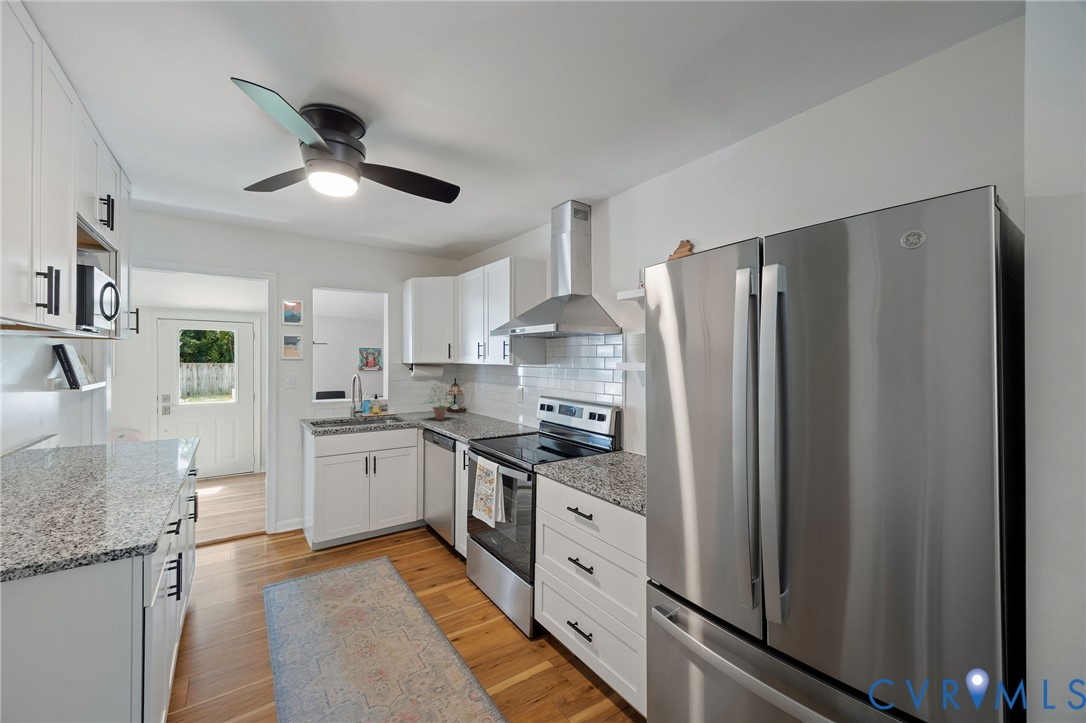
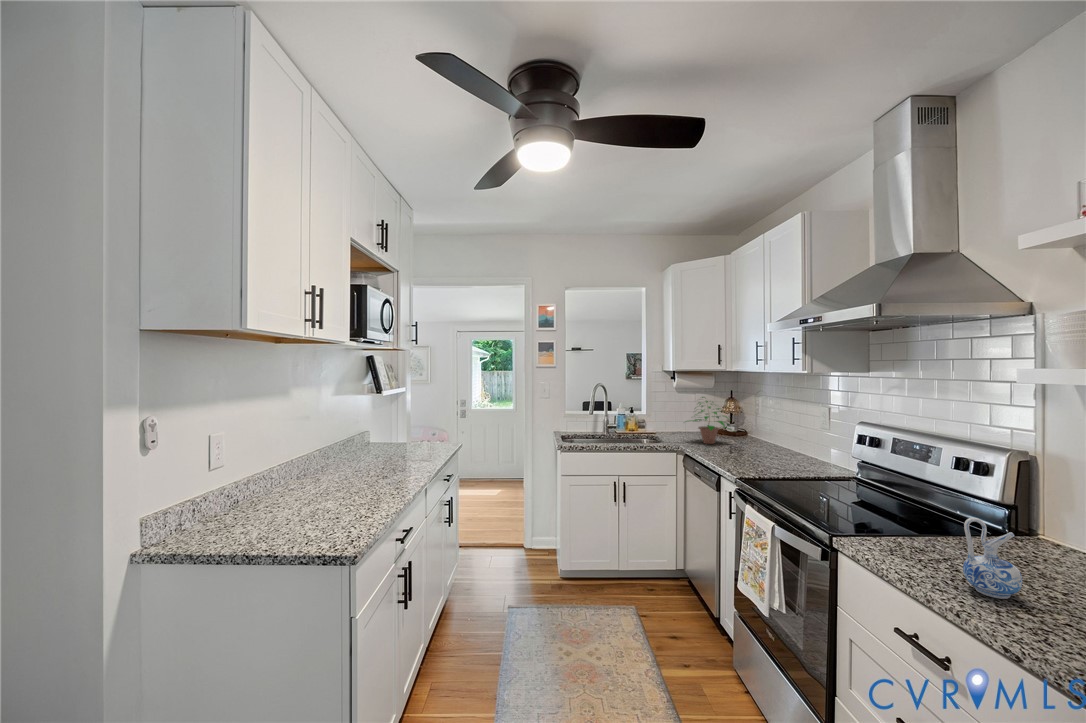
ceramic pitcher: none [597,440,620,480] -> present [963,518,1022,599]

